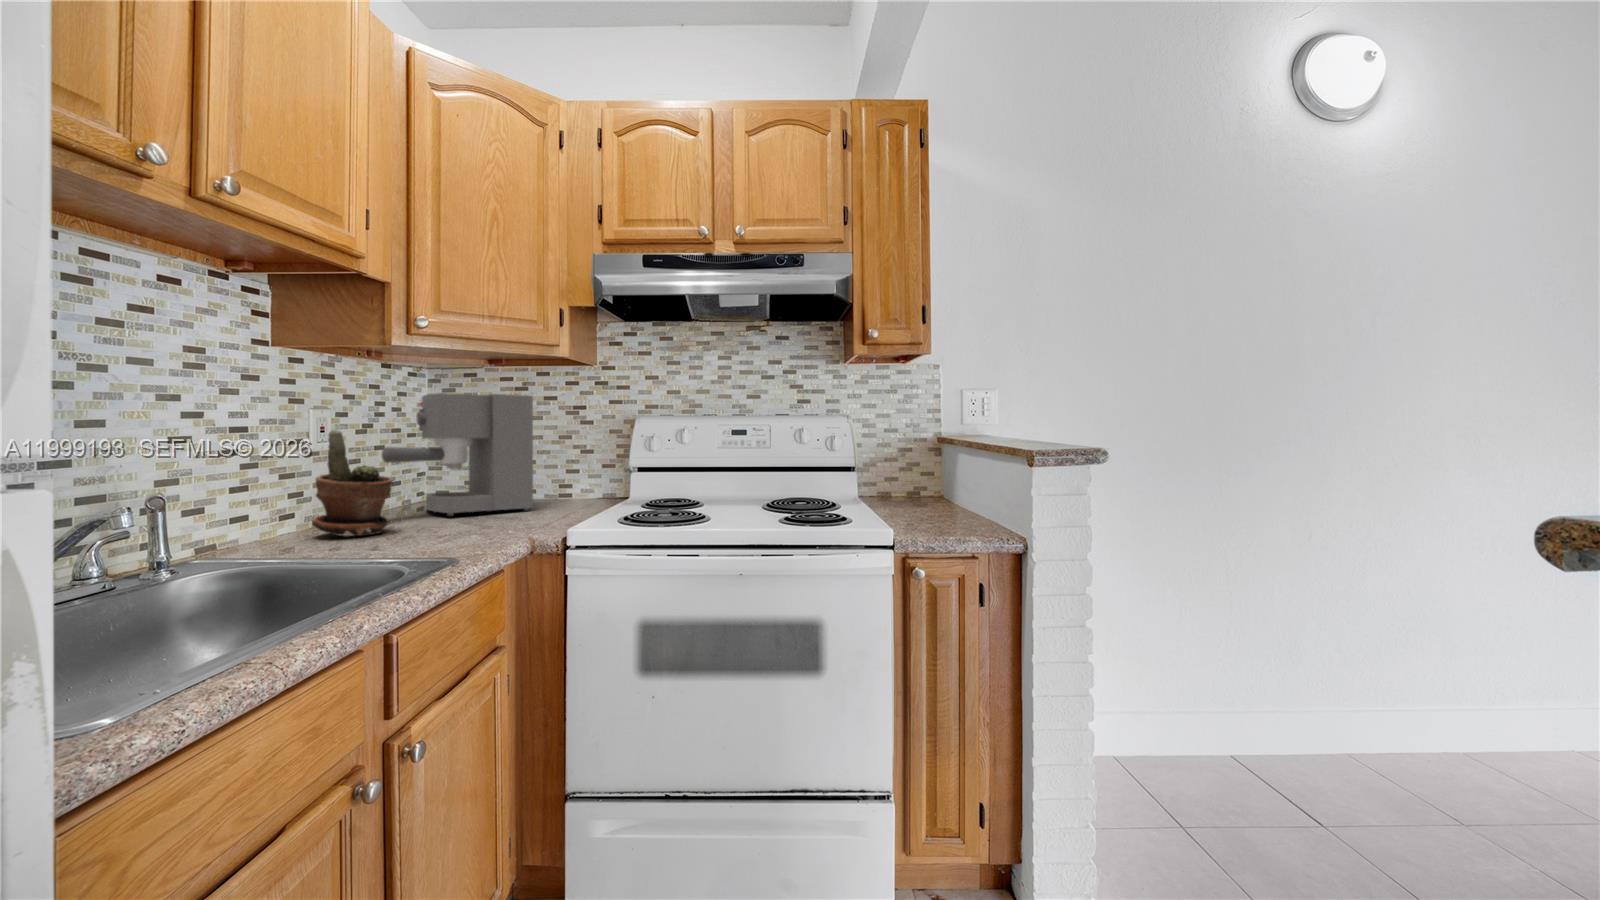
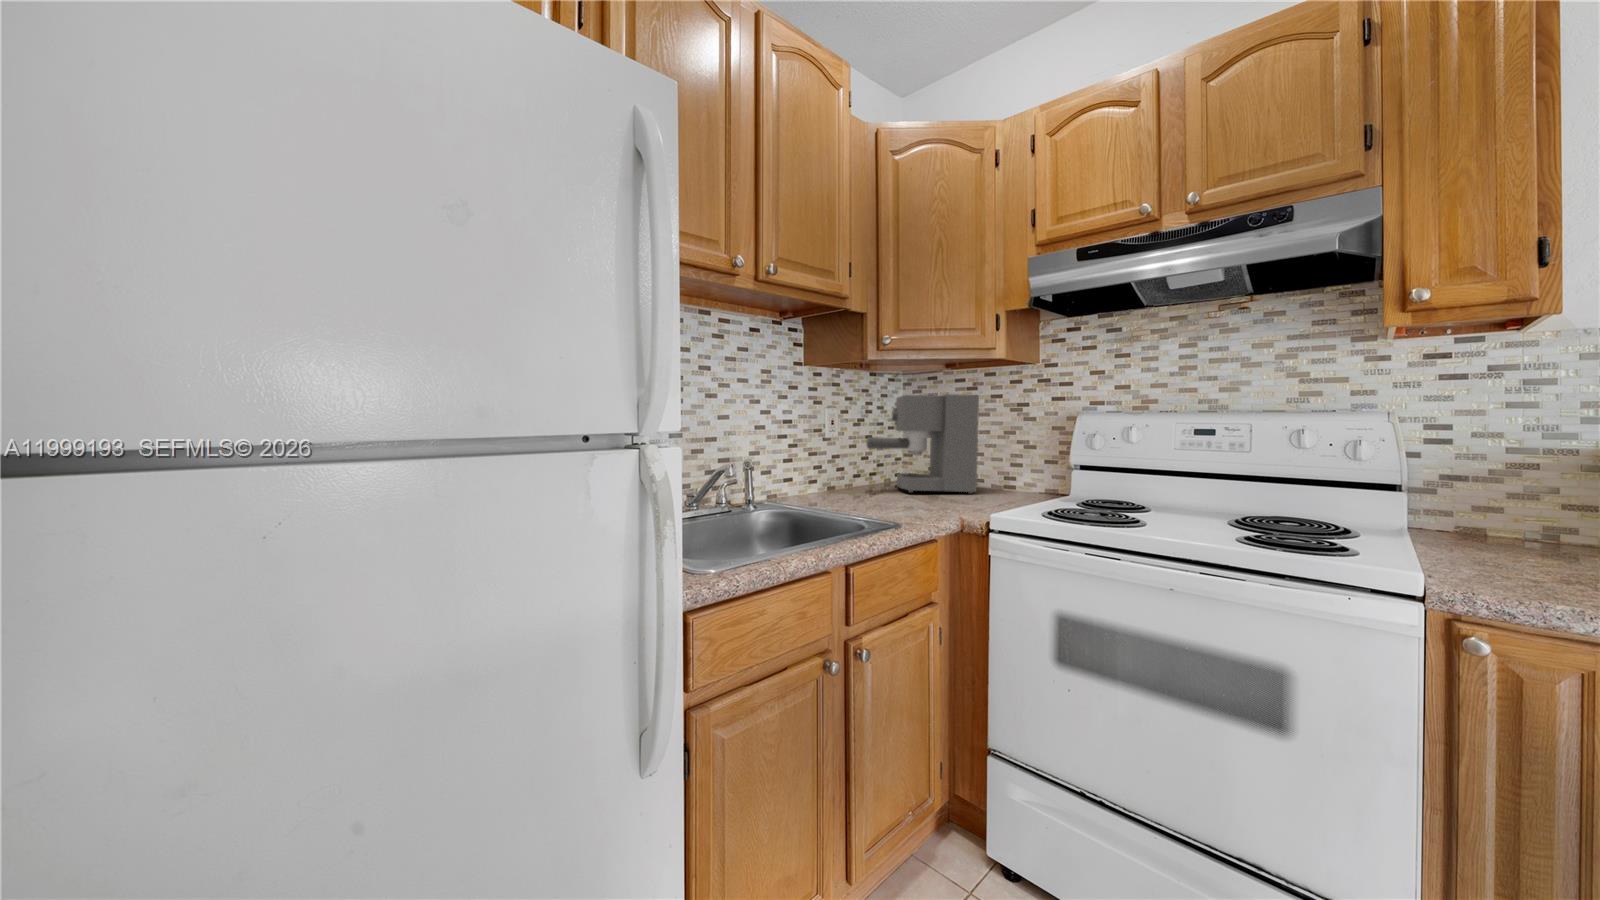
potted plant: present [313,429,393,536] -> none [817,423,867,502]

